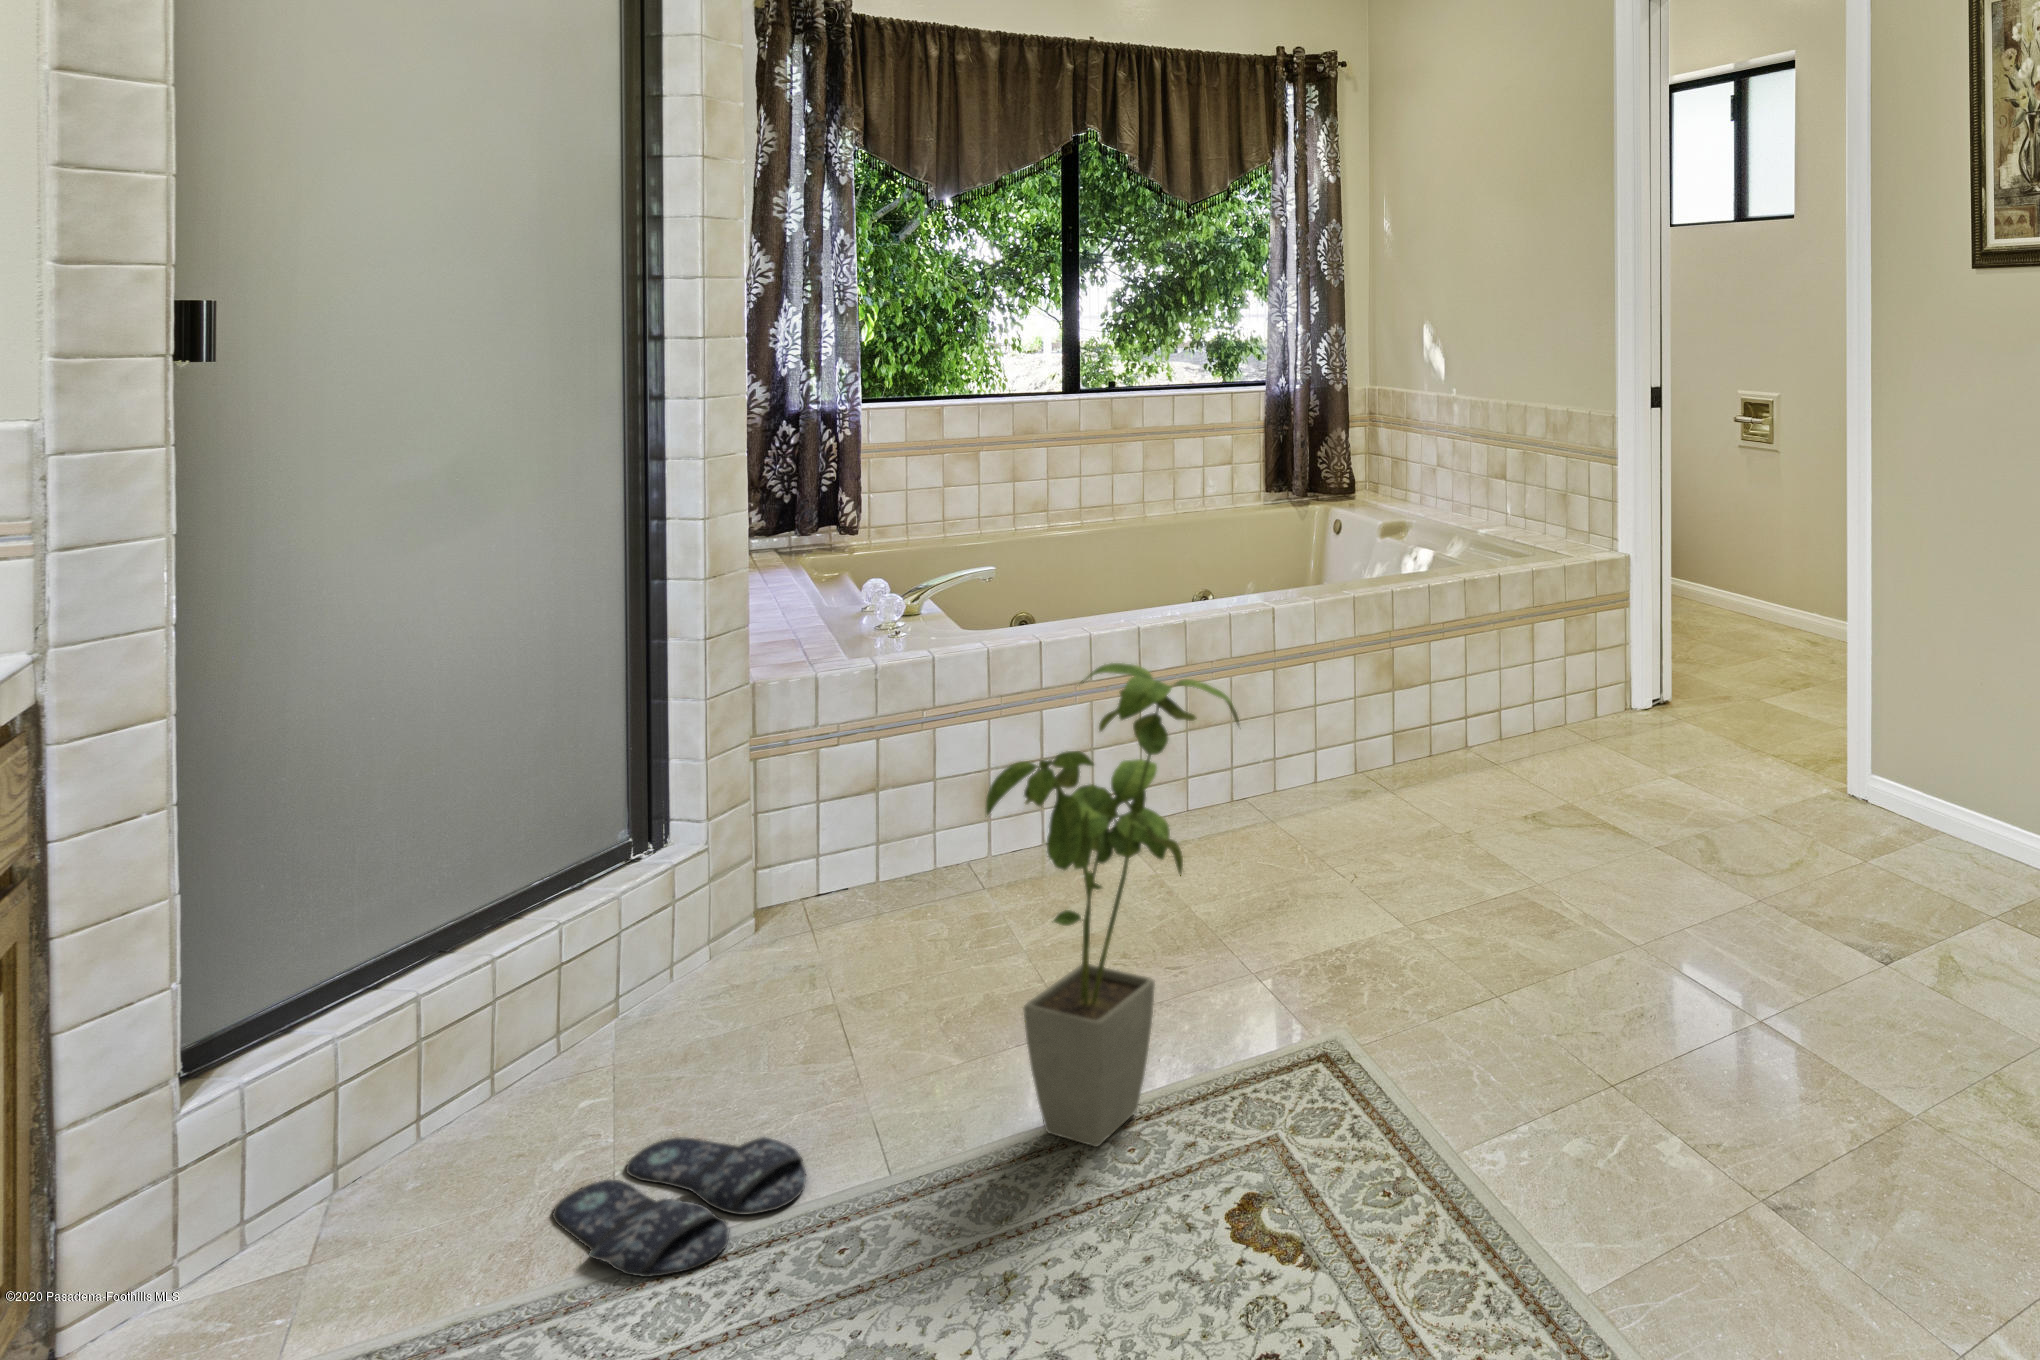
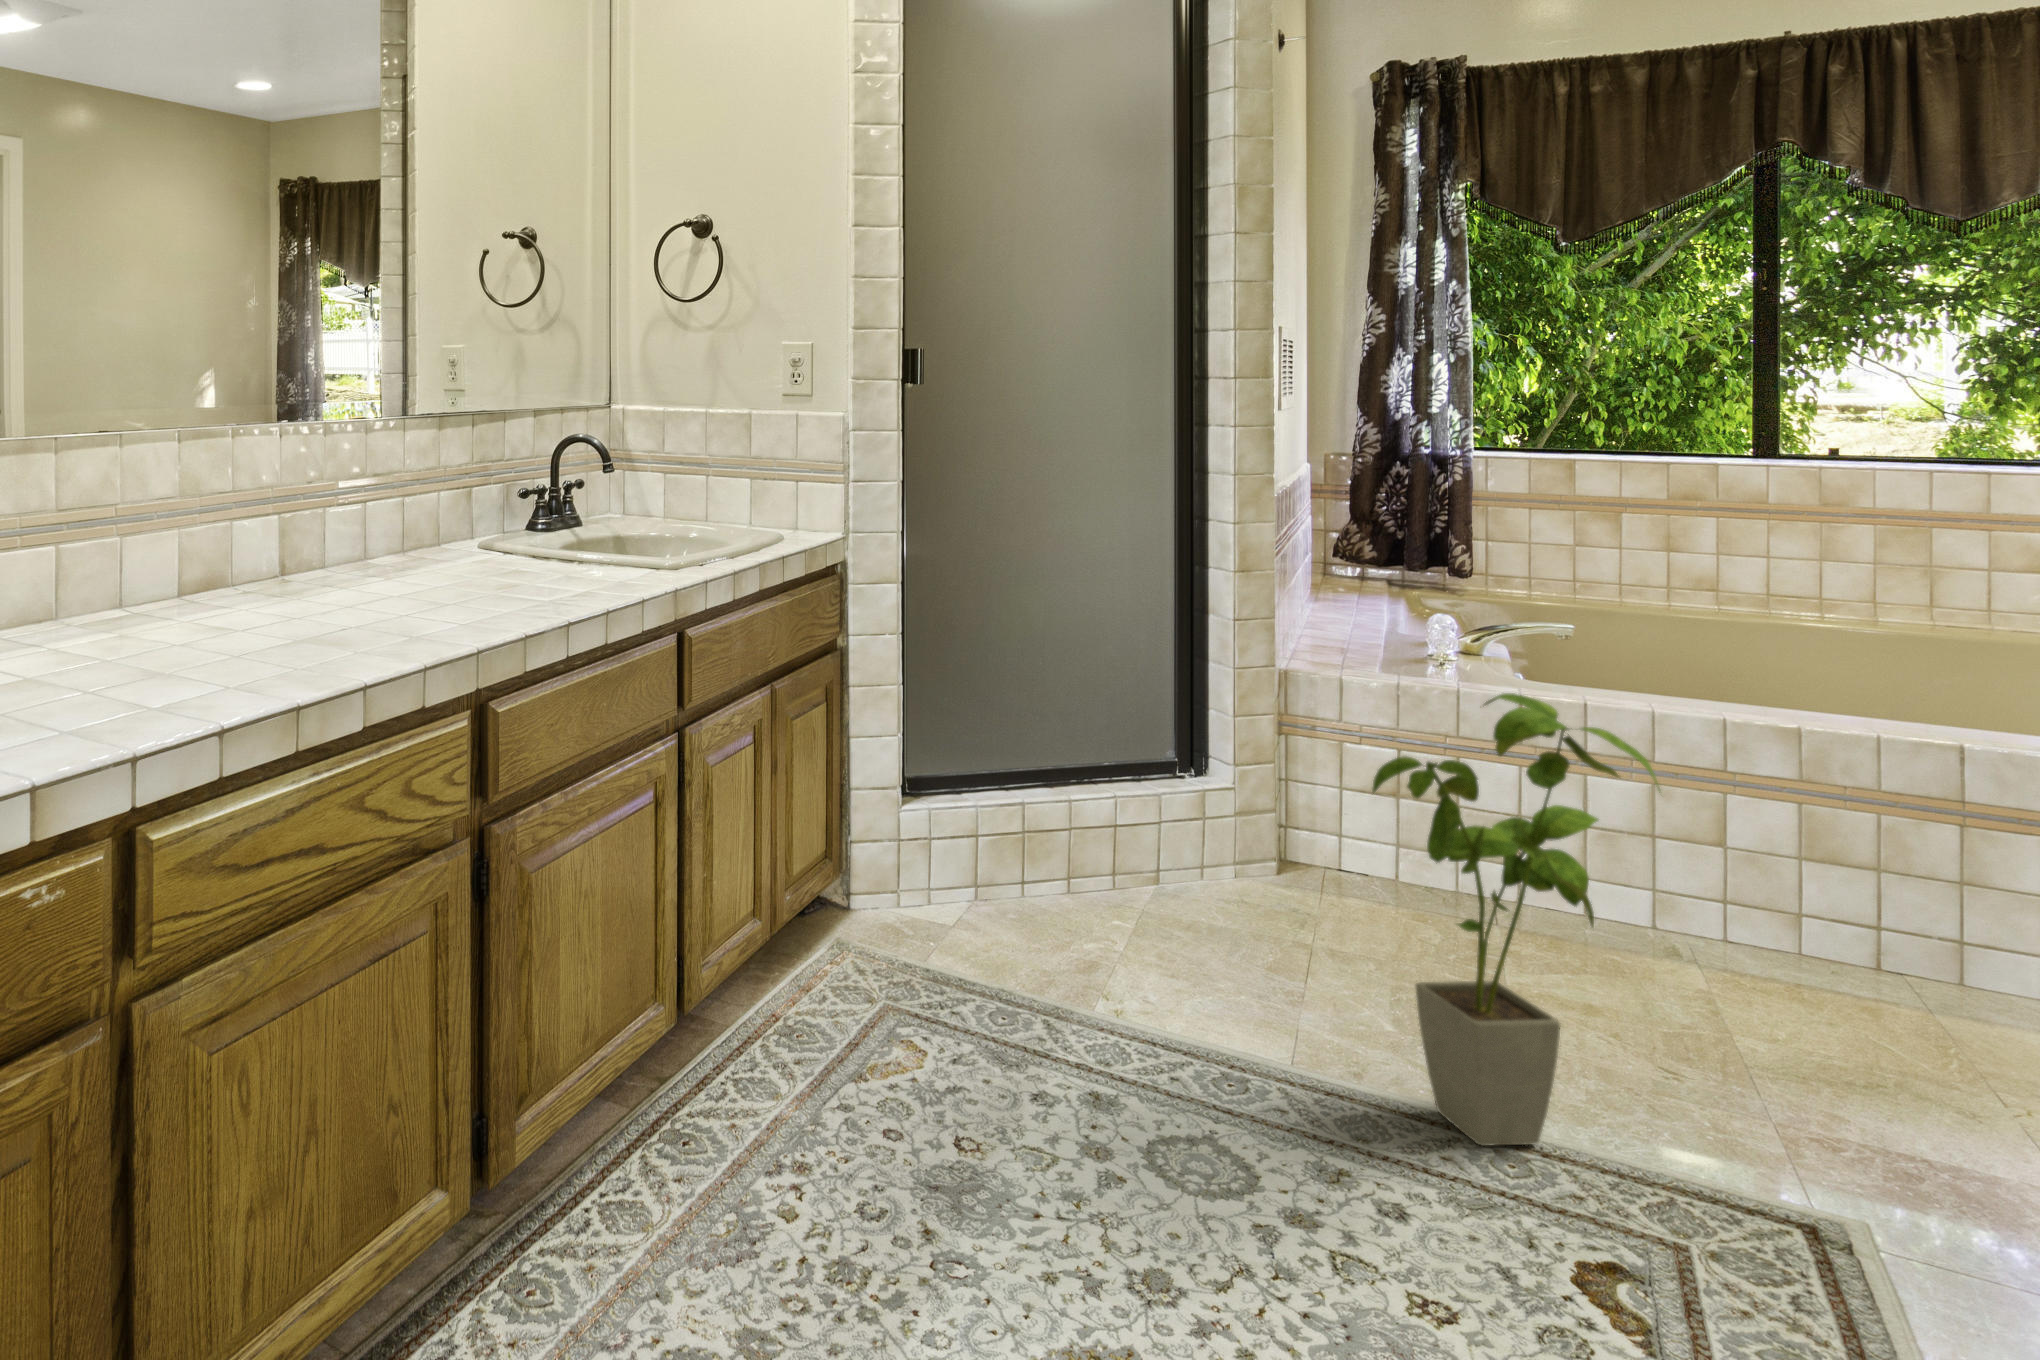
slippers: present [553,1137,806,1277] -> none [1069,965,1229,1044]

